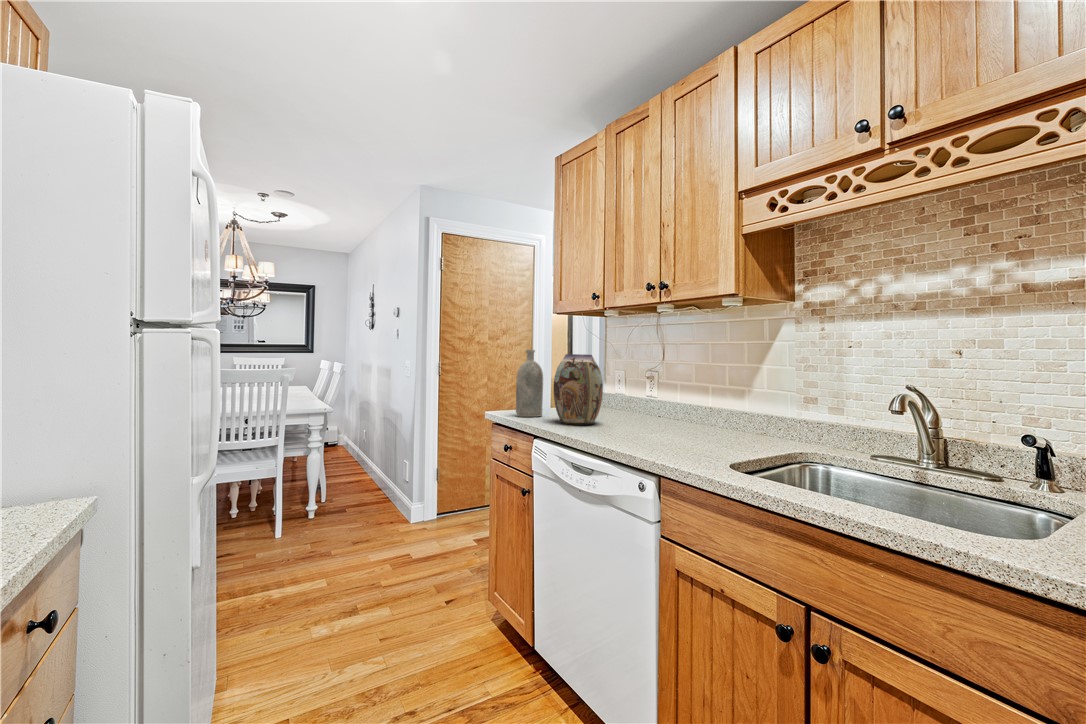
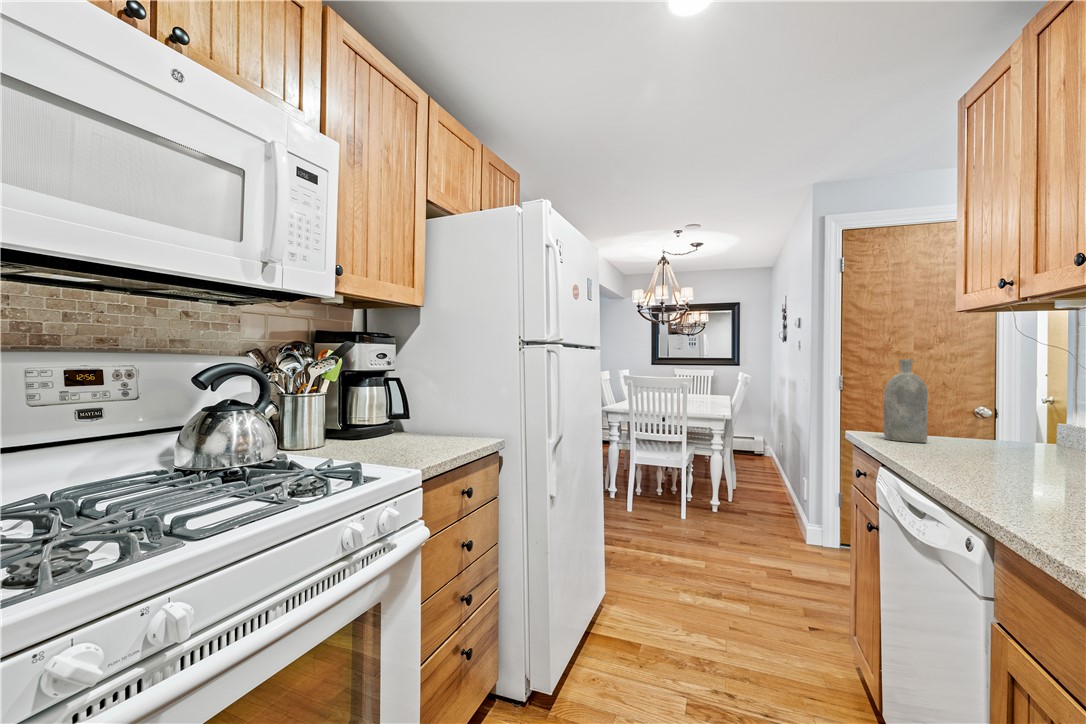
vase: present [554,354,603,425] -> none [928,365,1017,461]

